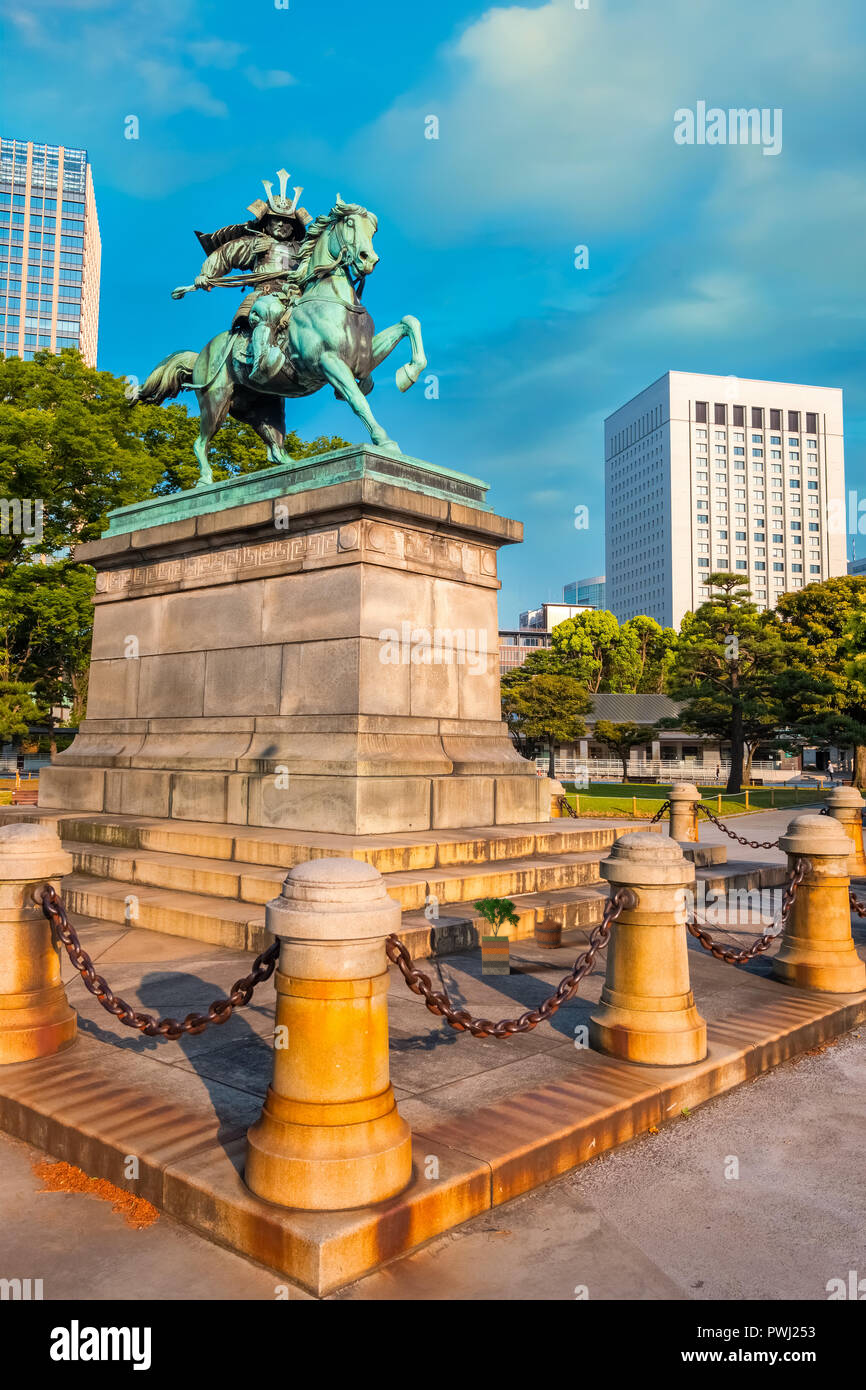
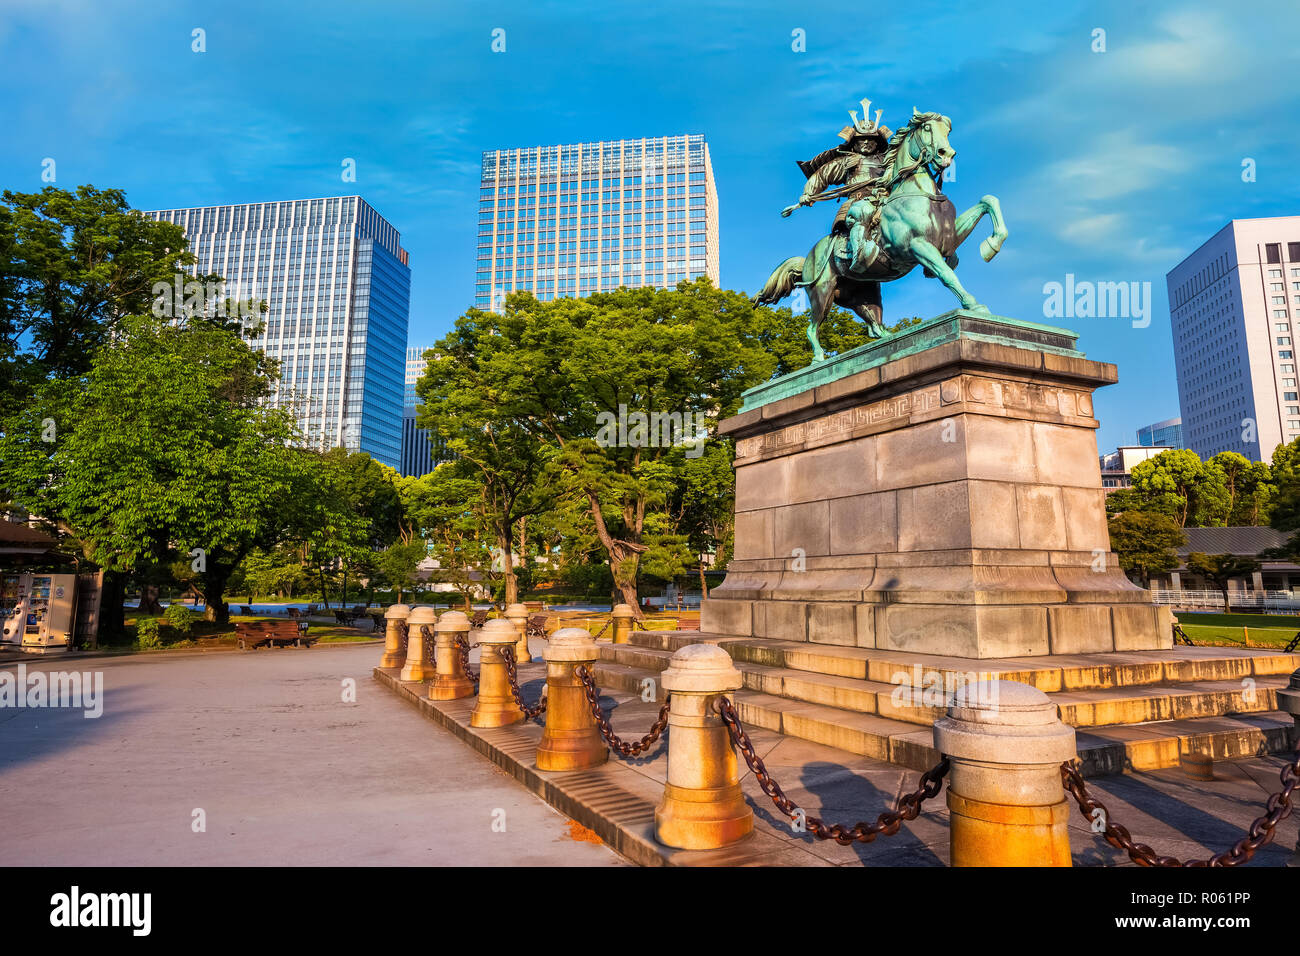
potted tree: present [473,897,520,975] -> none [1113,727,1170,804]

